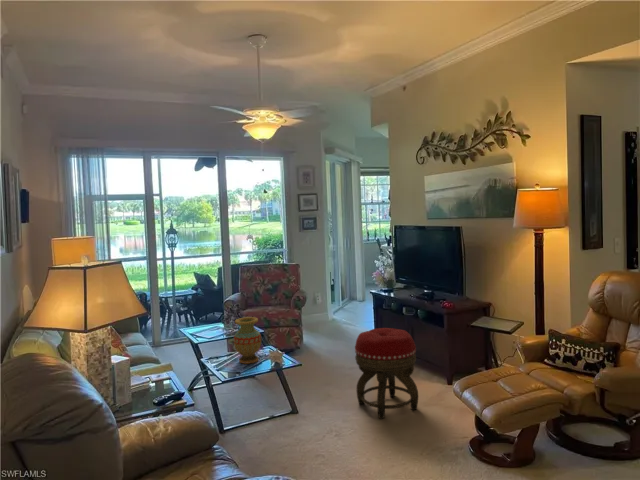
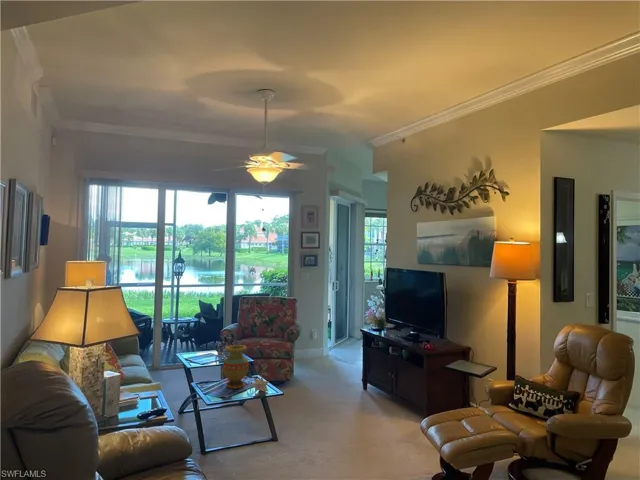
footstool: present [355,328,418,419] -> none [335,364,392,451]

